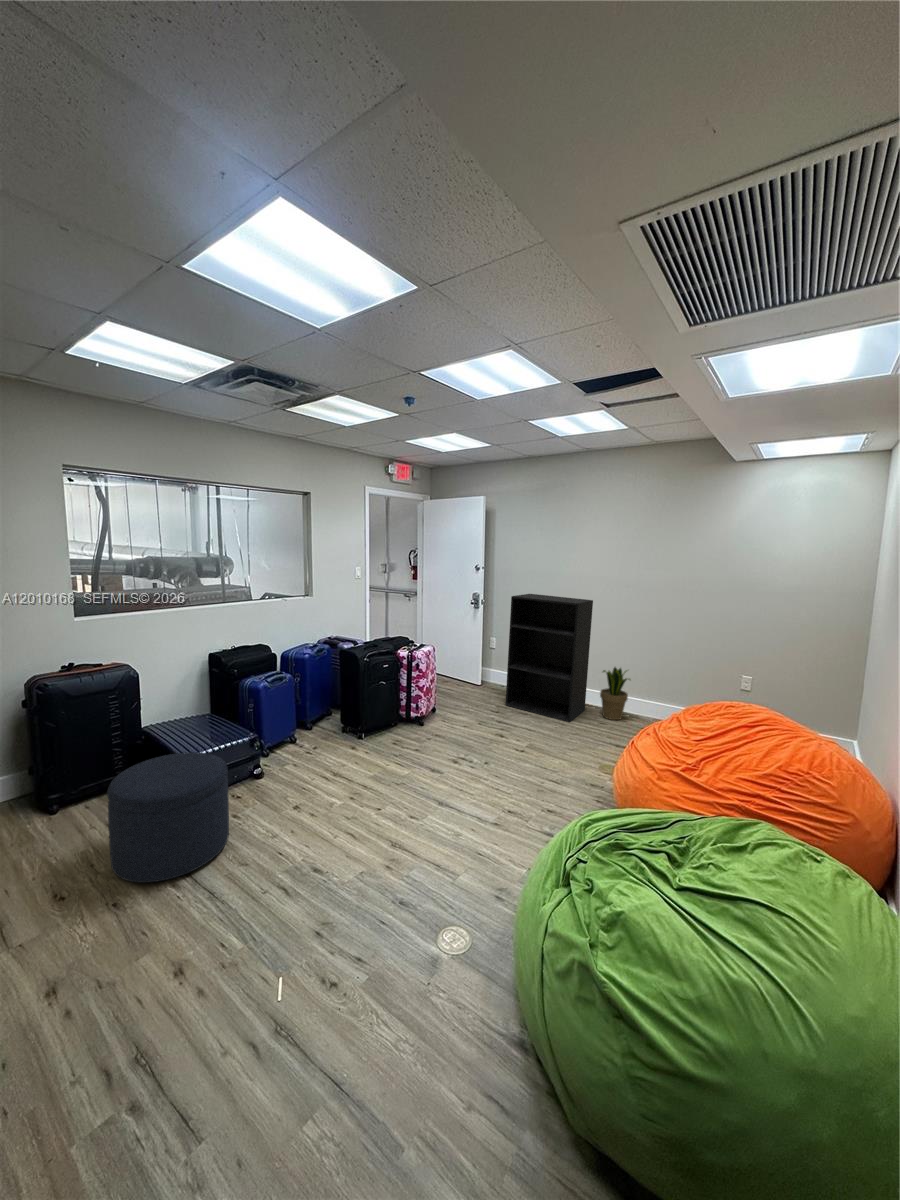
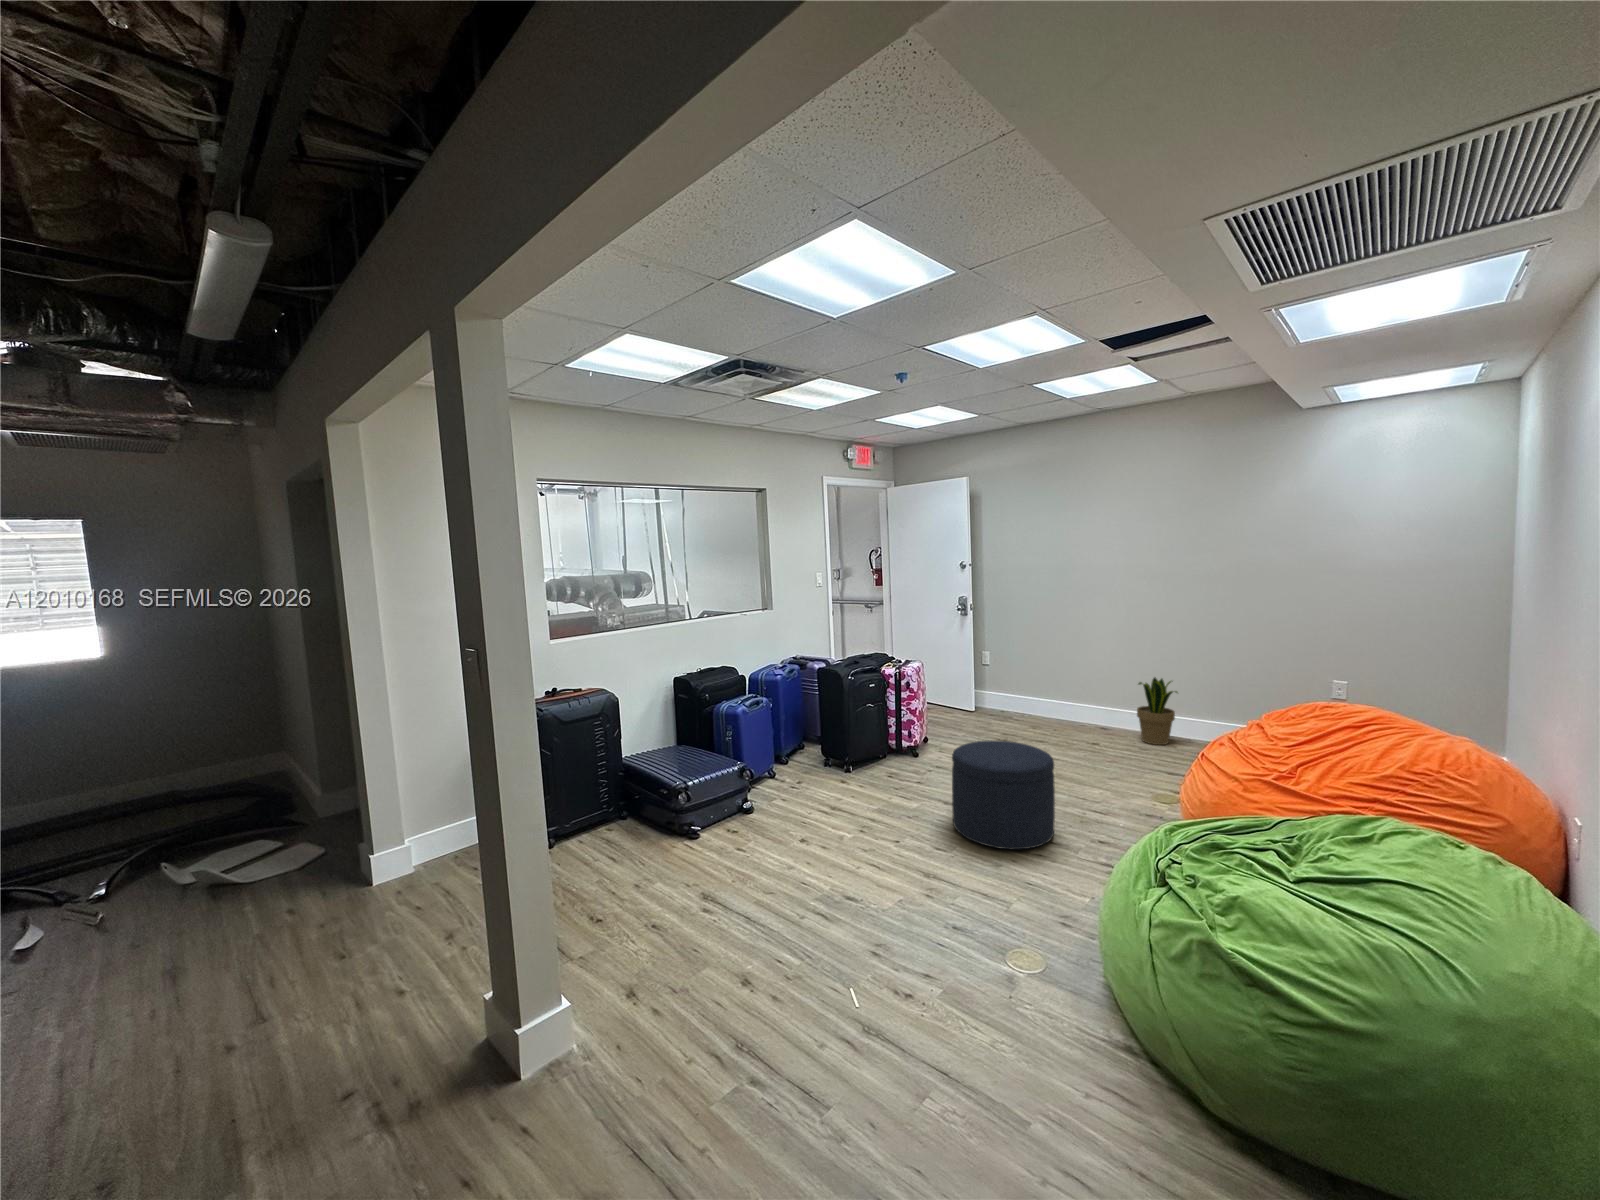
bookshelf: present [505,594,593,722] -> none [1011,593,1118,749]
ottoman: present [107,752,229,883] -> present [952,740,1055,849]

